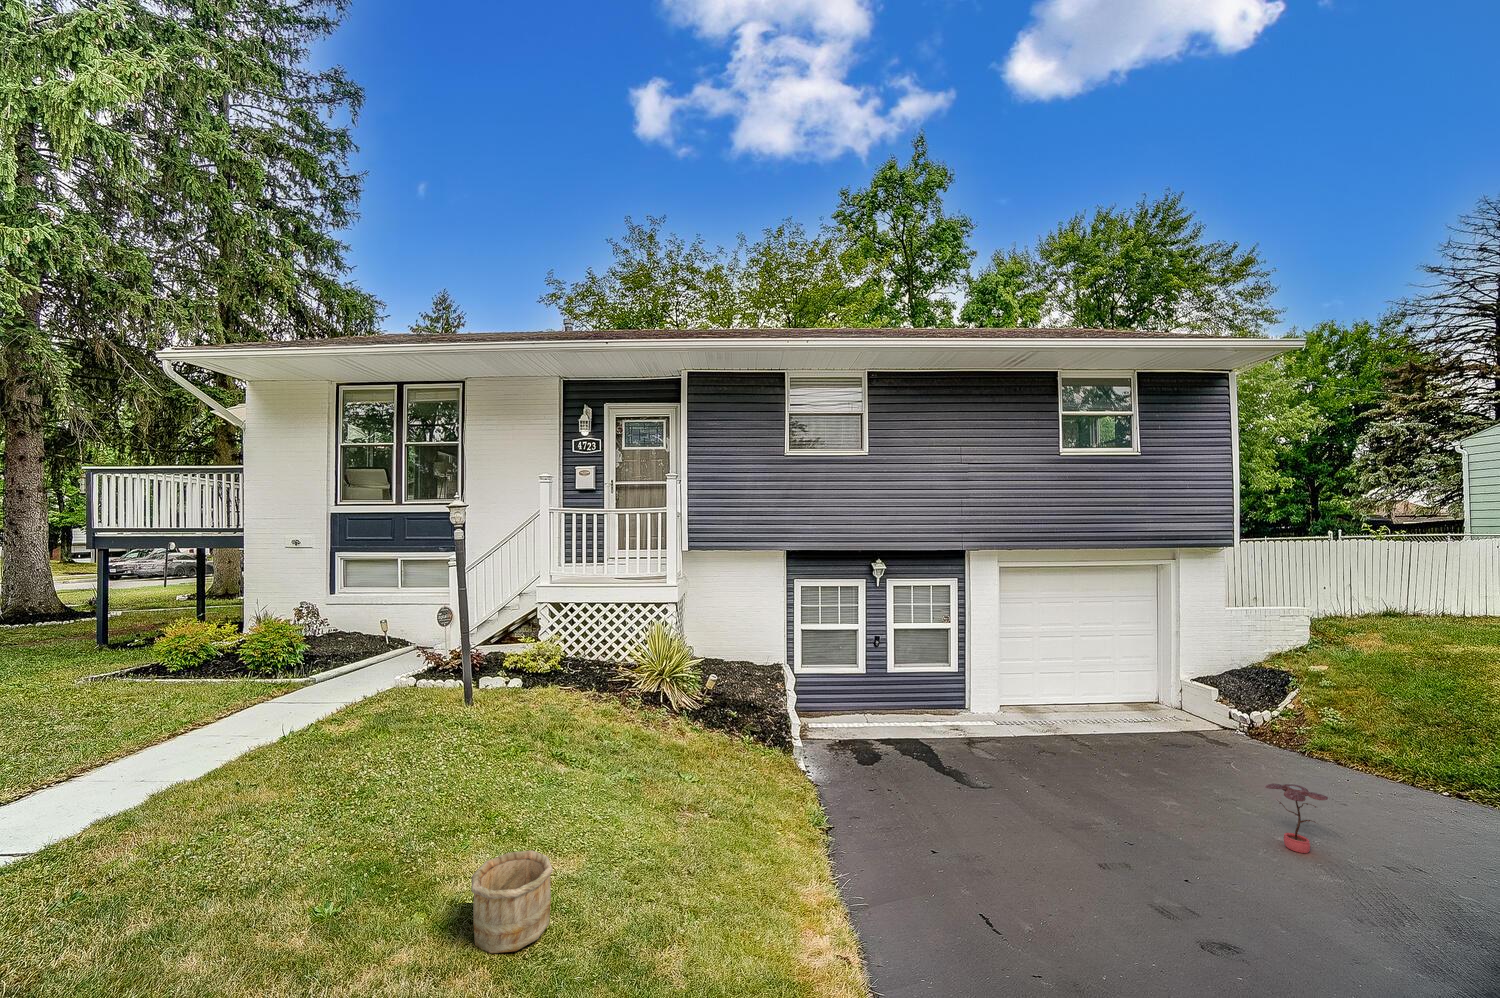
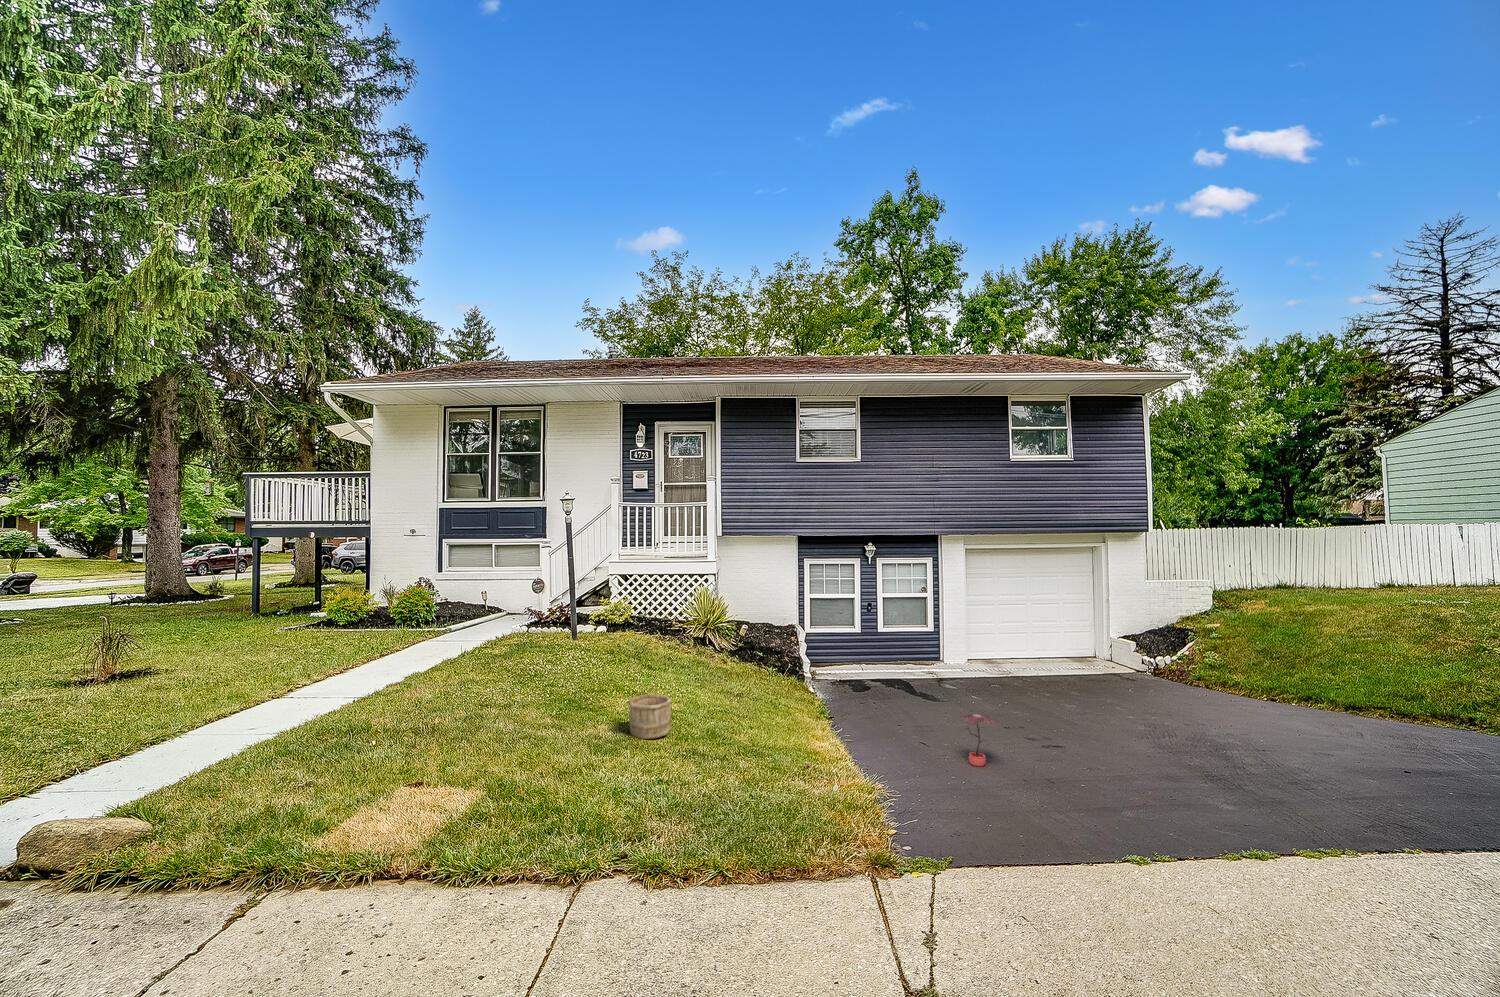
potted plant: present [1266,784,1328,853] -> present [959,713,997,766]

